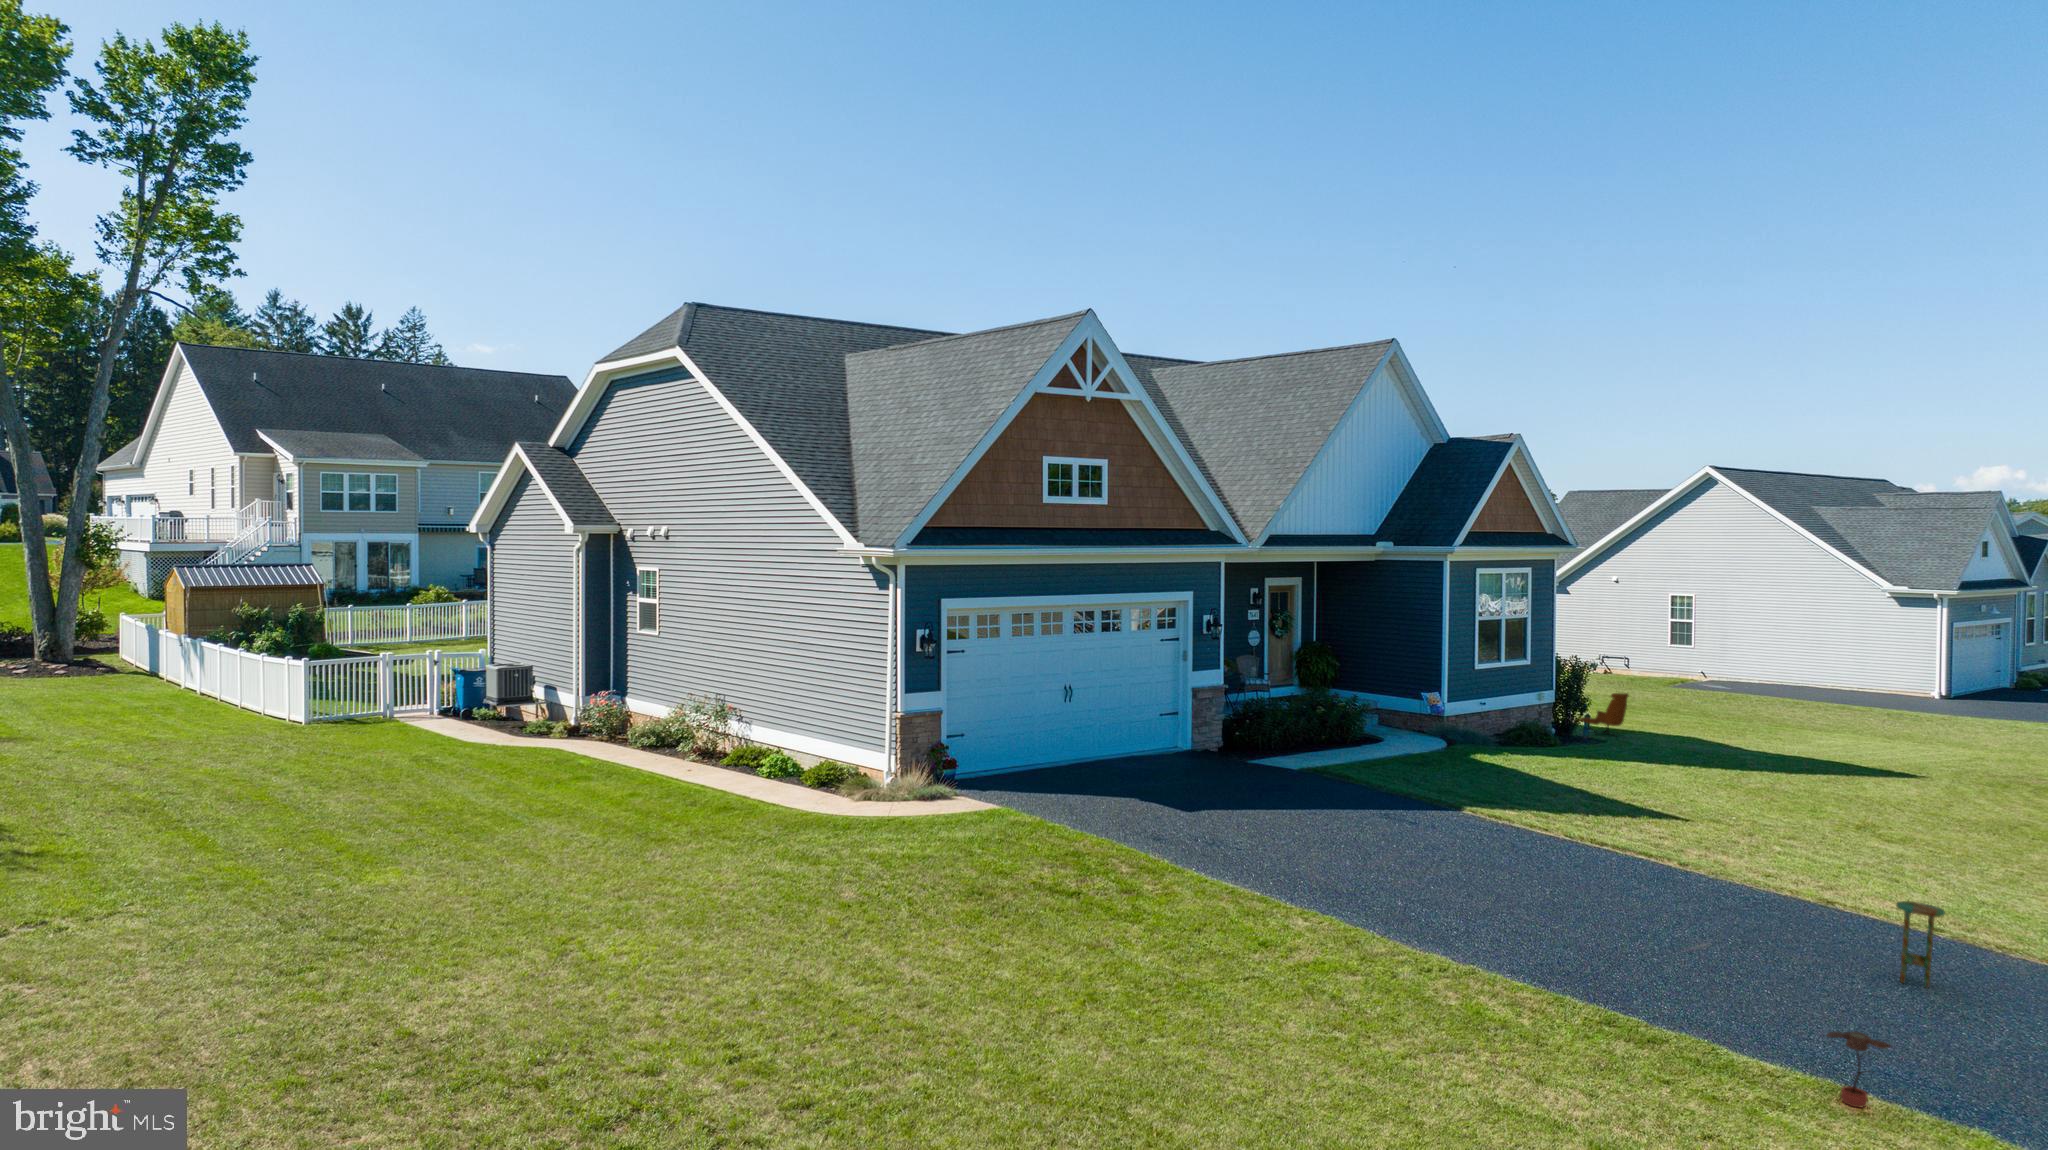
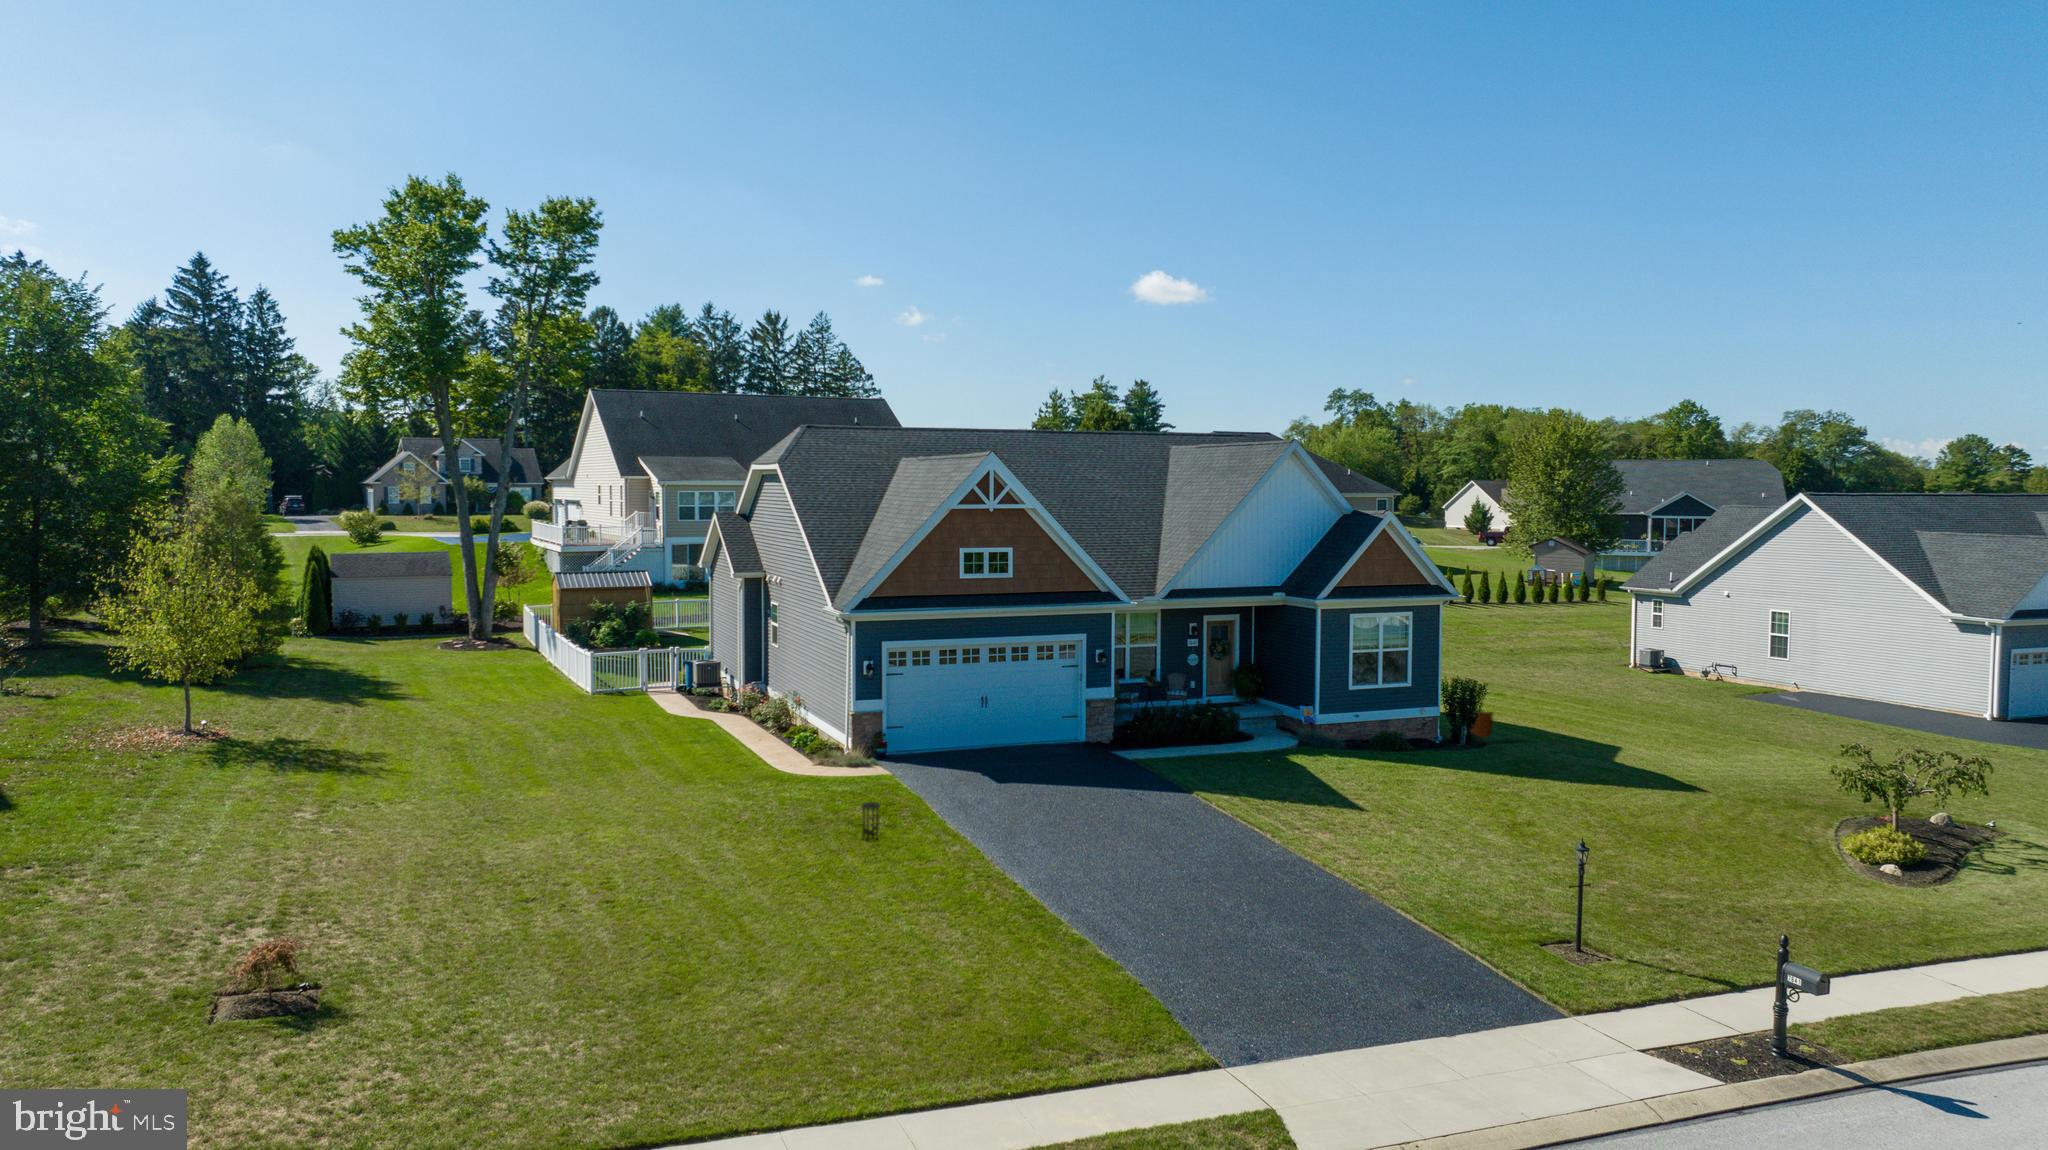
side table: present [1896,901,1945,988] -> present [862,802,880,841]
potted plant: present [1826,1031,1890,1107] -> none [1008,893,1029,925]

